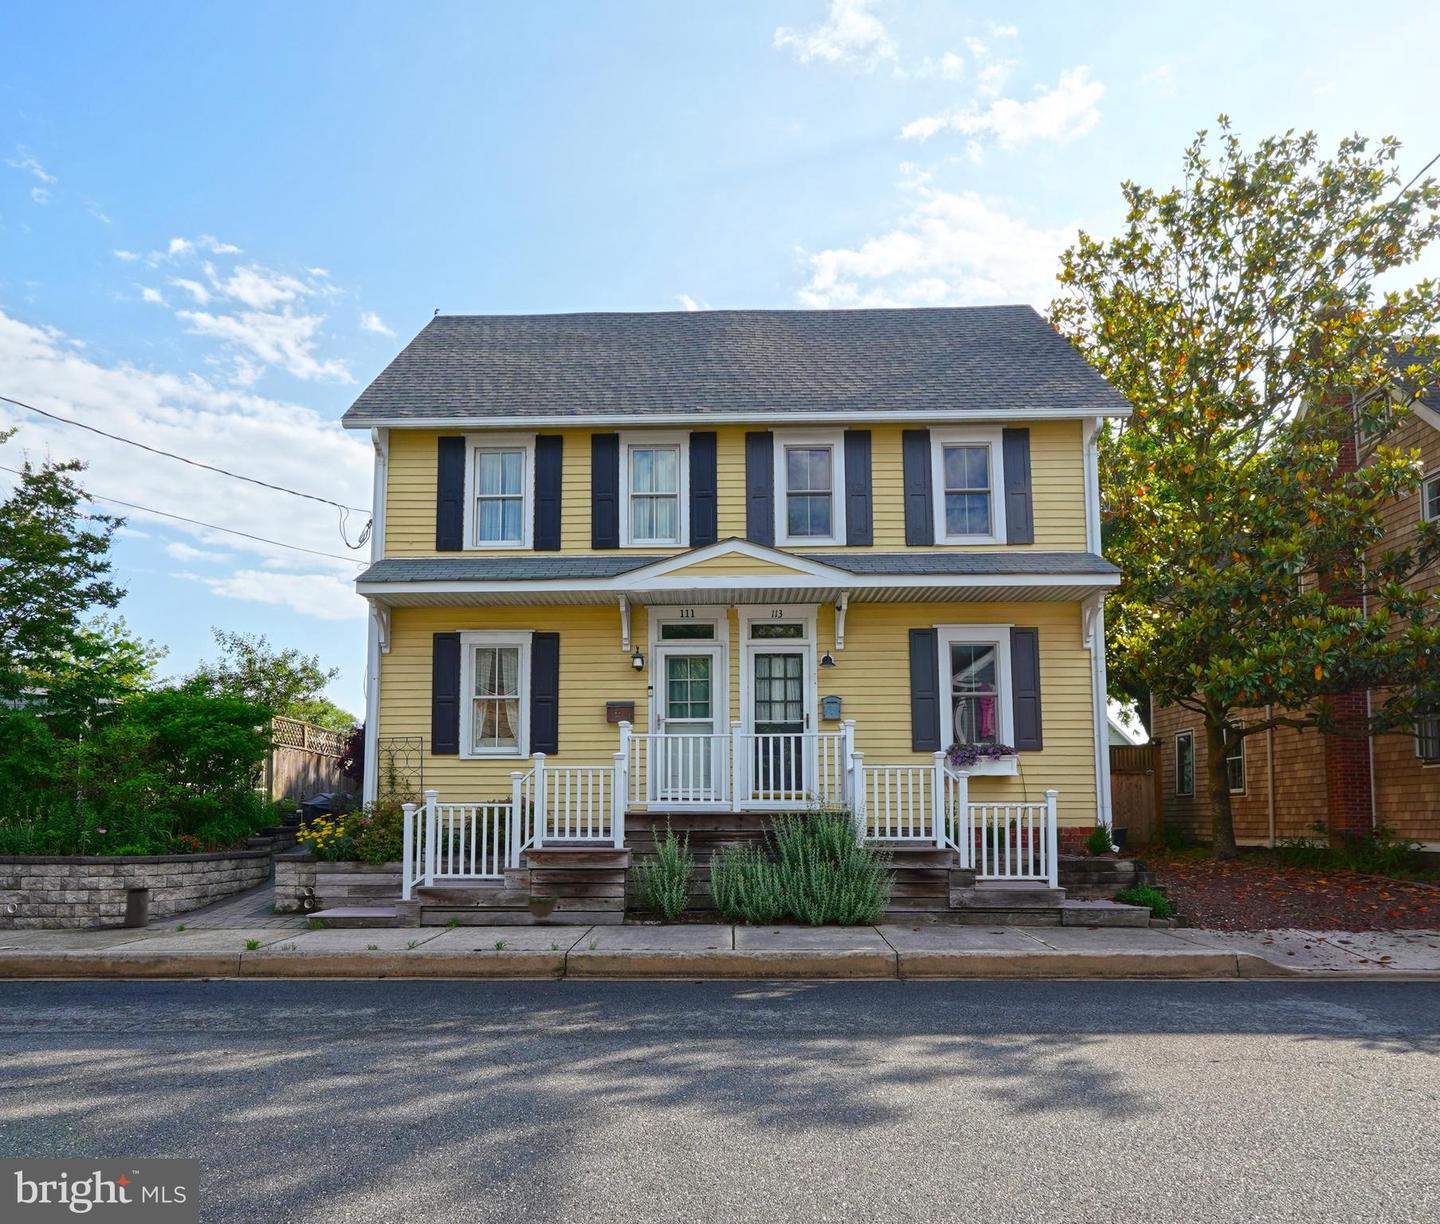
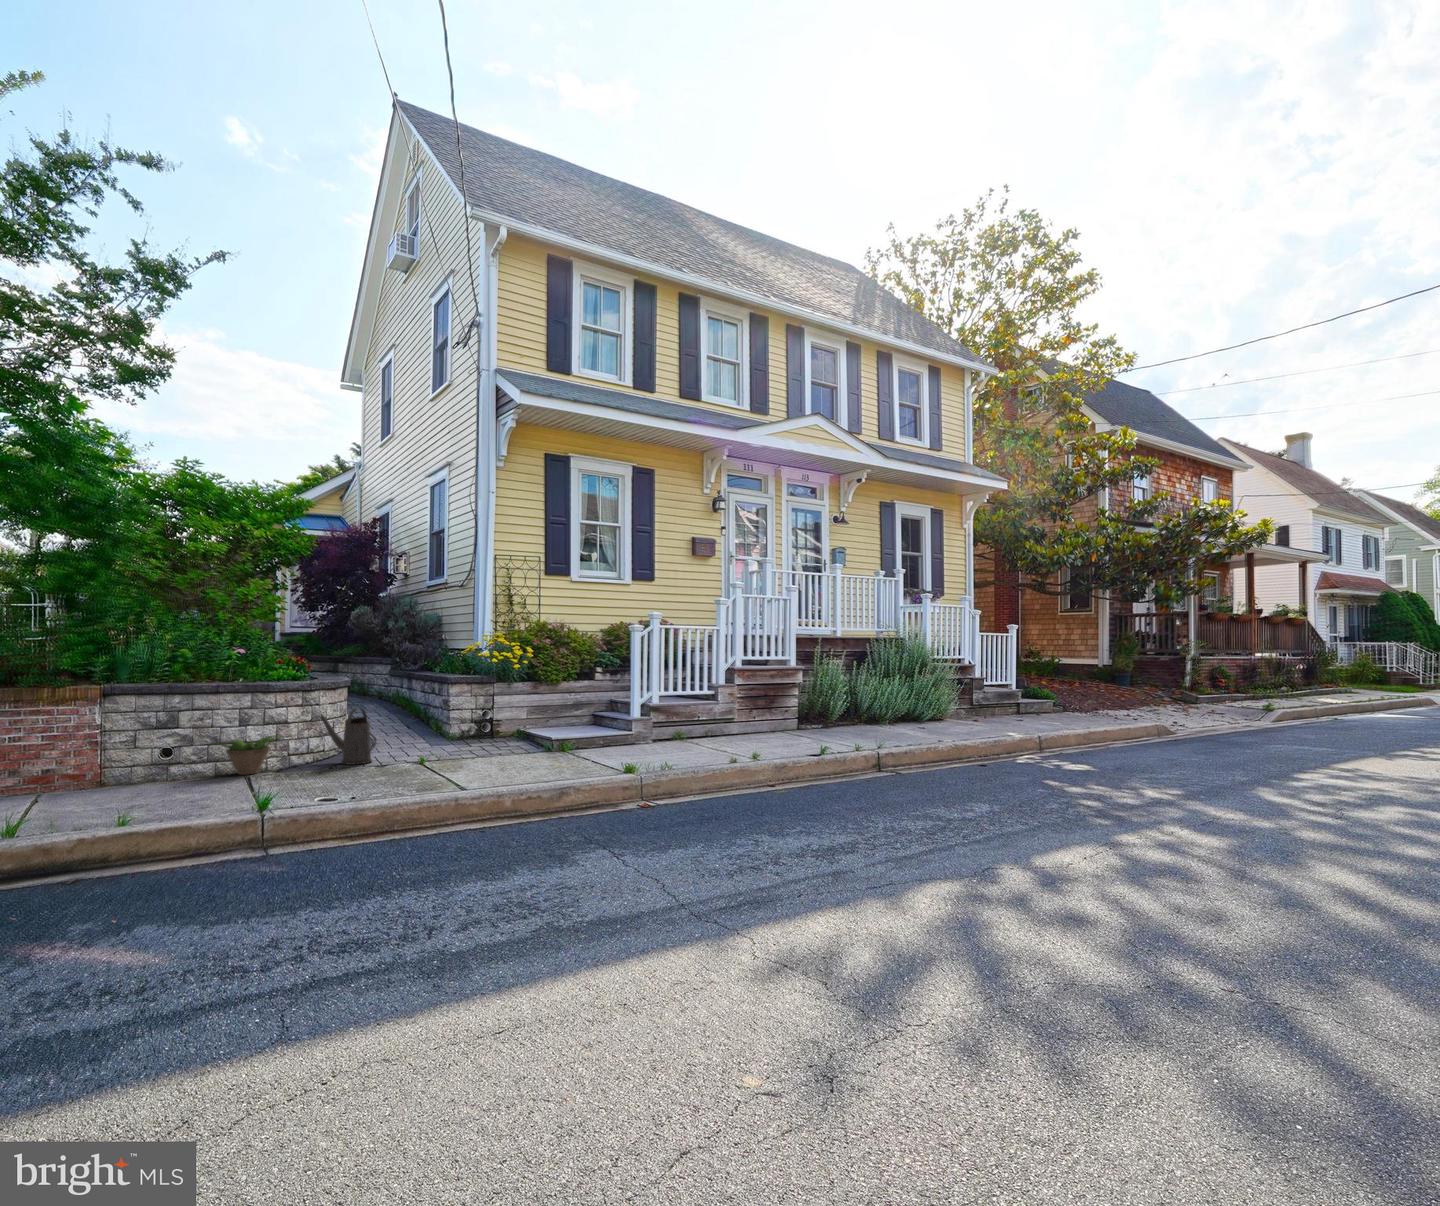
decorative plant: present [524,894,563,923] -> present [208,735,277,775]

